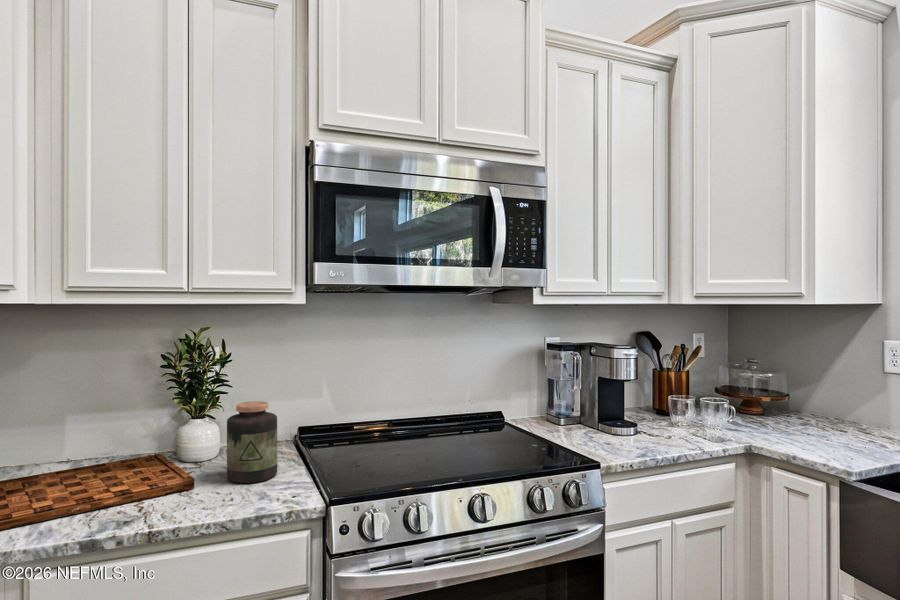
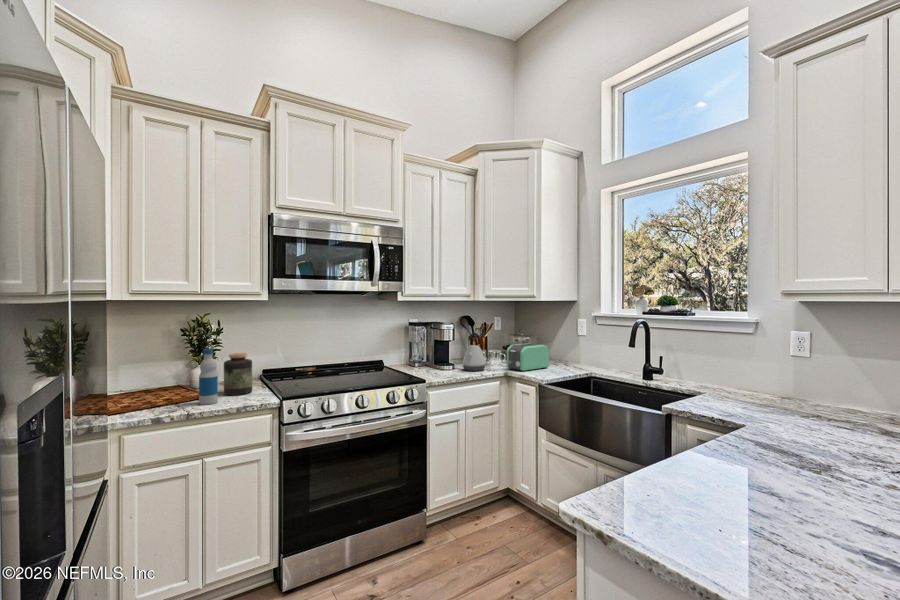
kettle: none [654,365,703,439] -> present [462,333,486,371]
toaster: none [744,386,832,445] -> present [507,343,549,371]
bottle: none [176,398,211,509] -> present [199,349,218,405]

